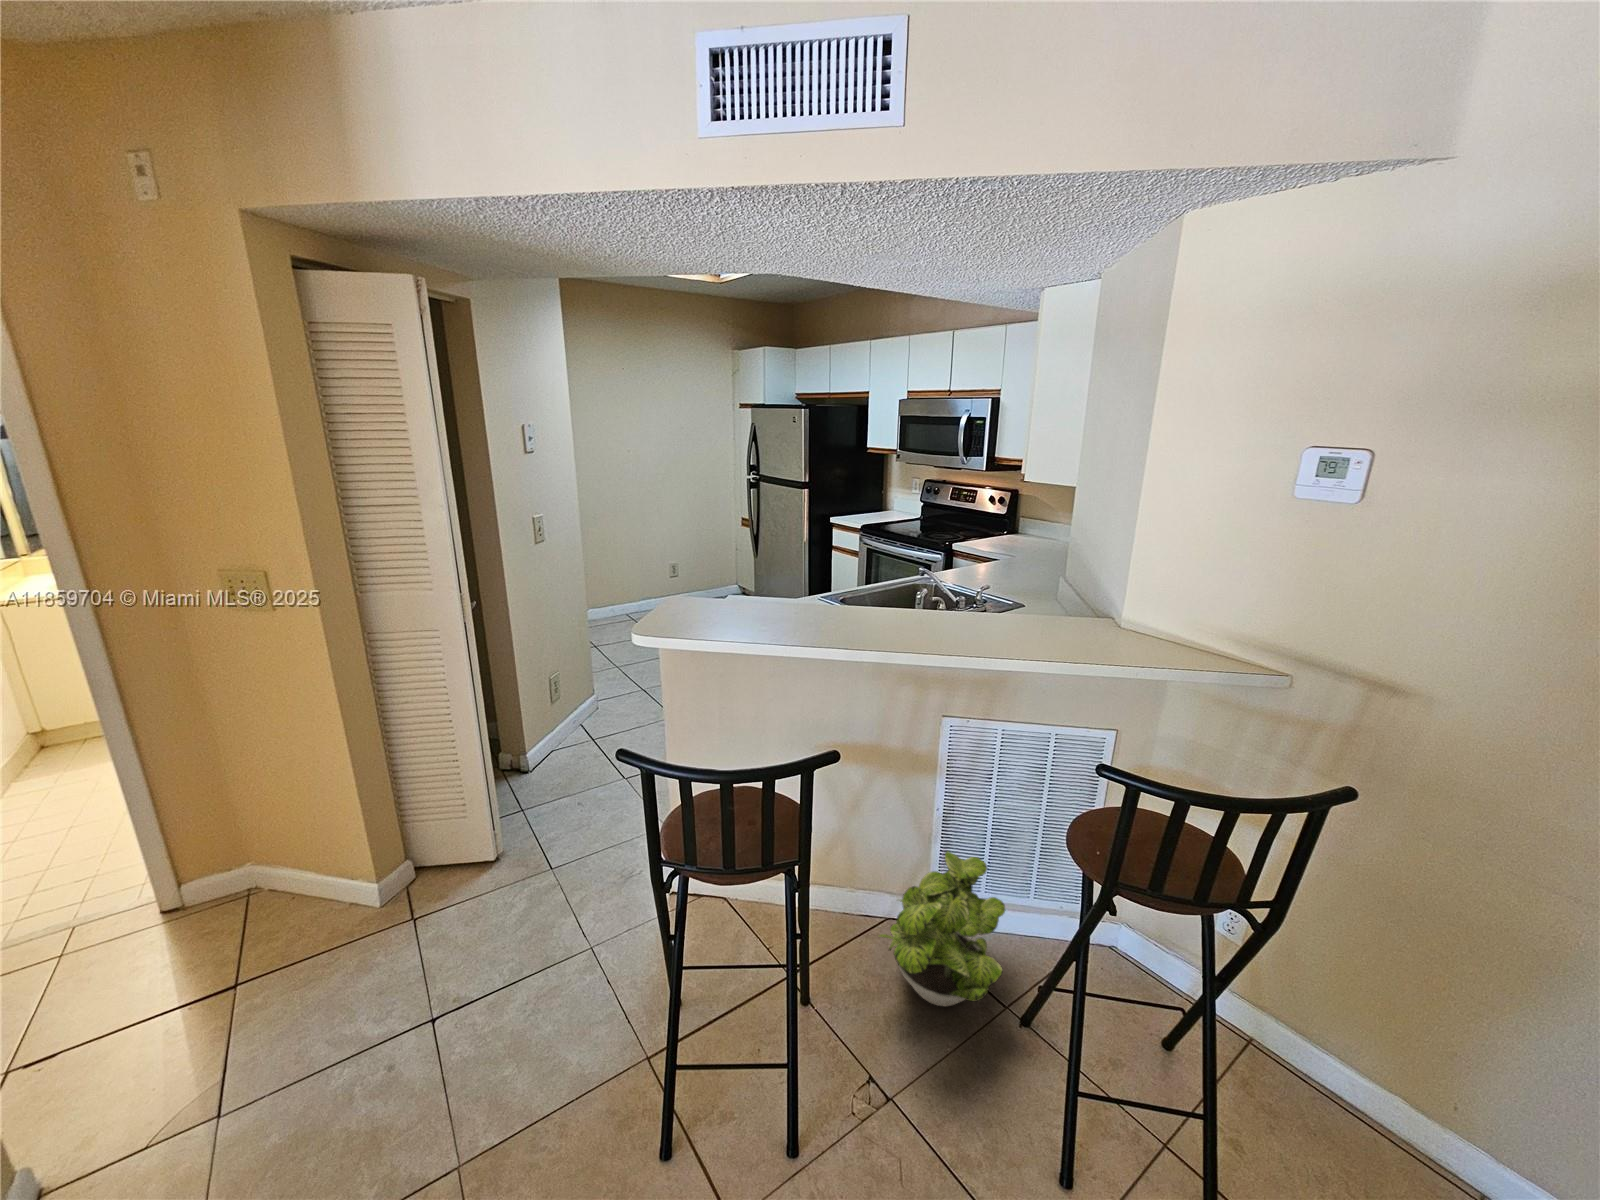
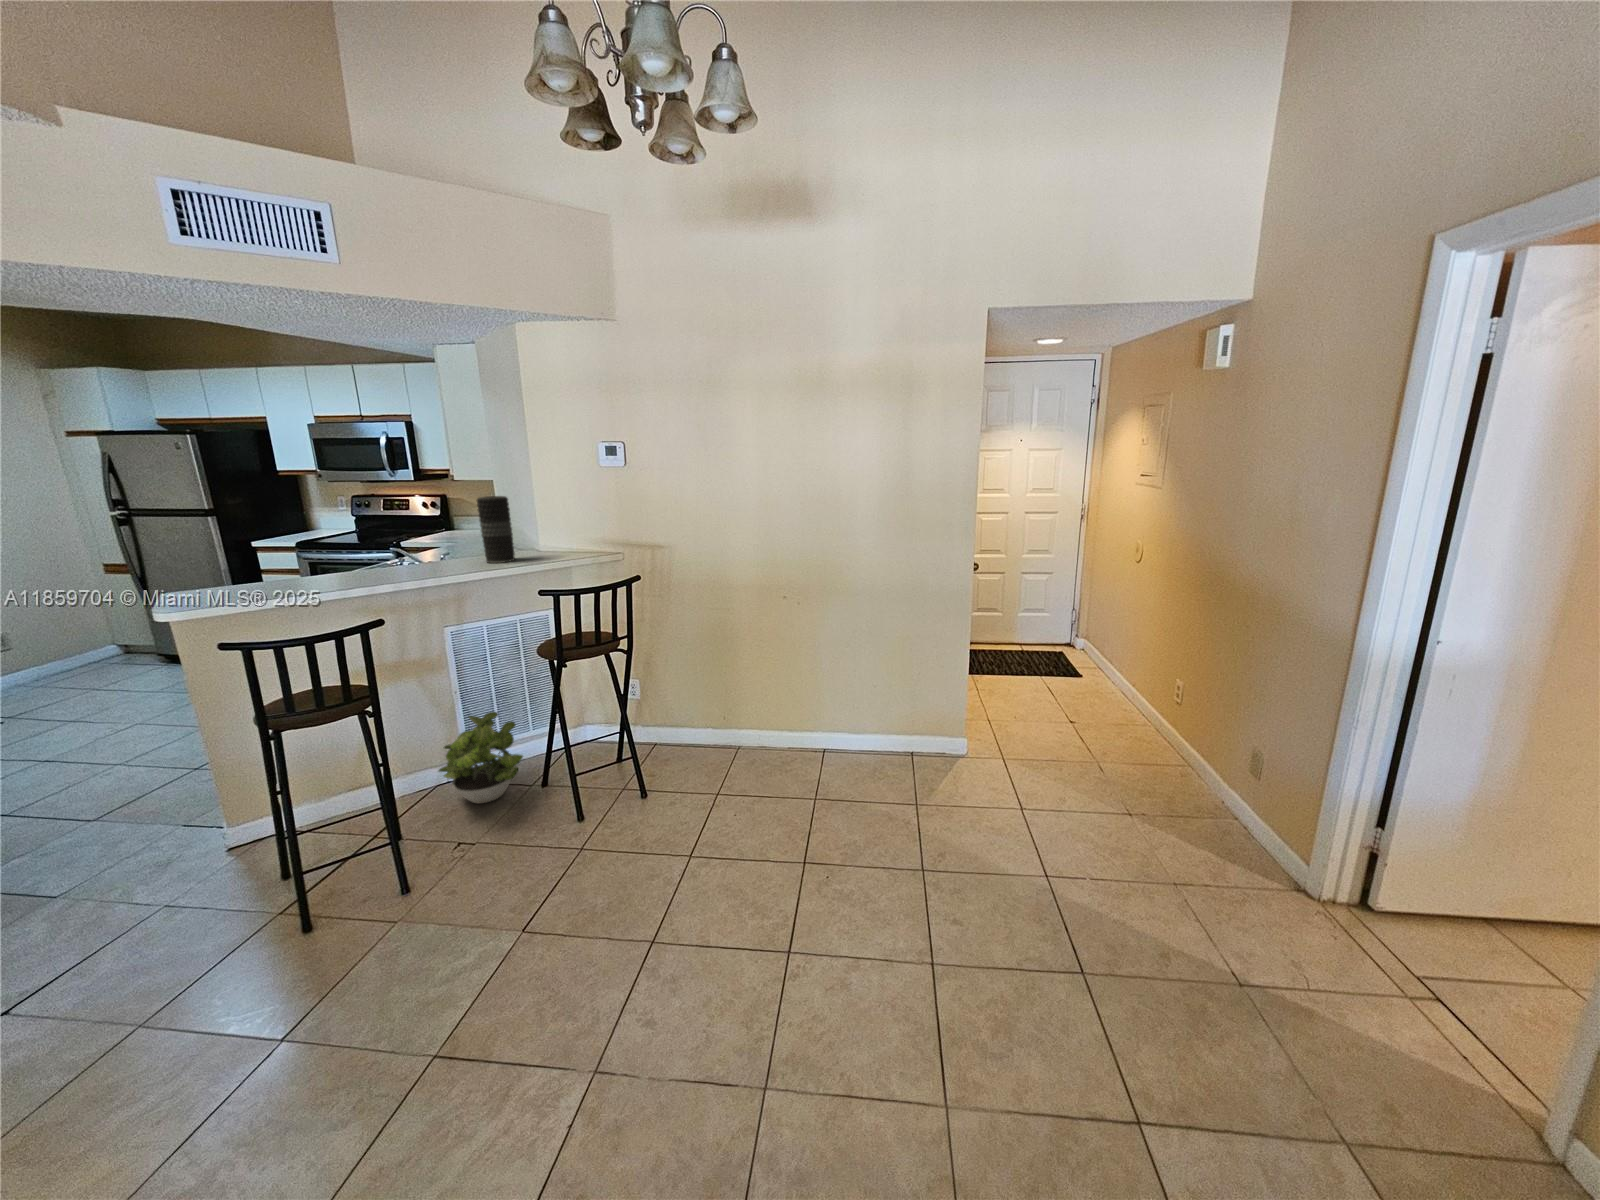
vase: none [1030,526,1092,641] -> present [477,496,515,563]

